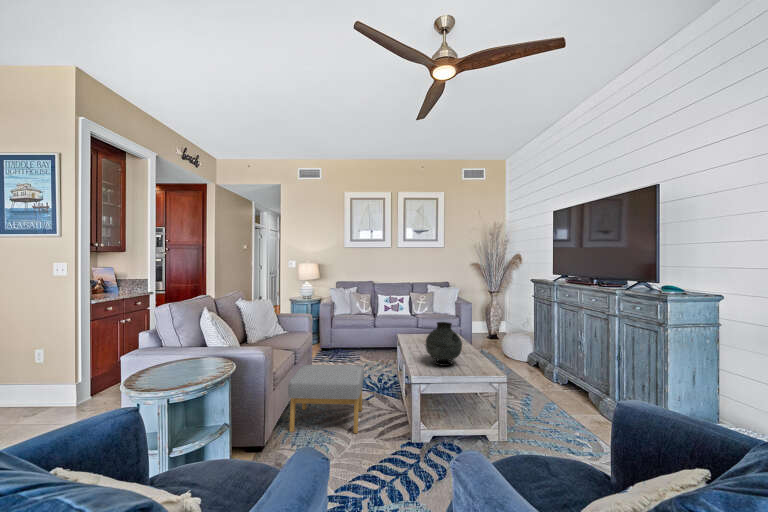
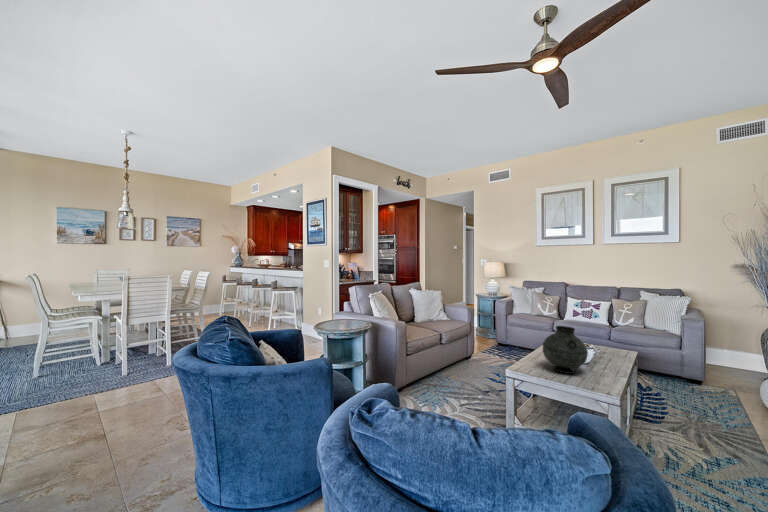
footstool: present [288,365,364,433] -> none [421,346,489,408]

